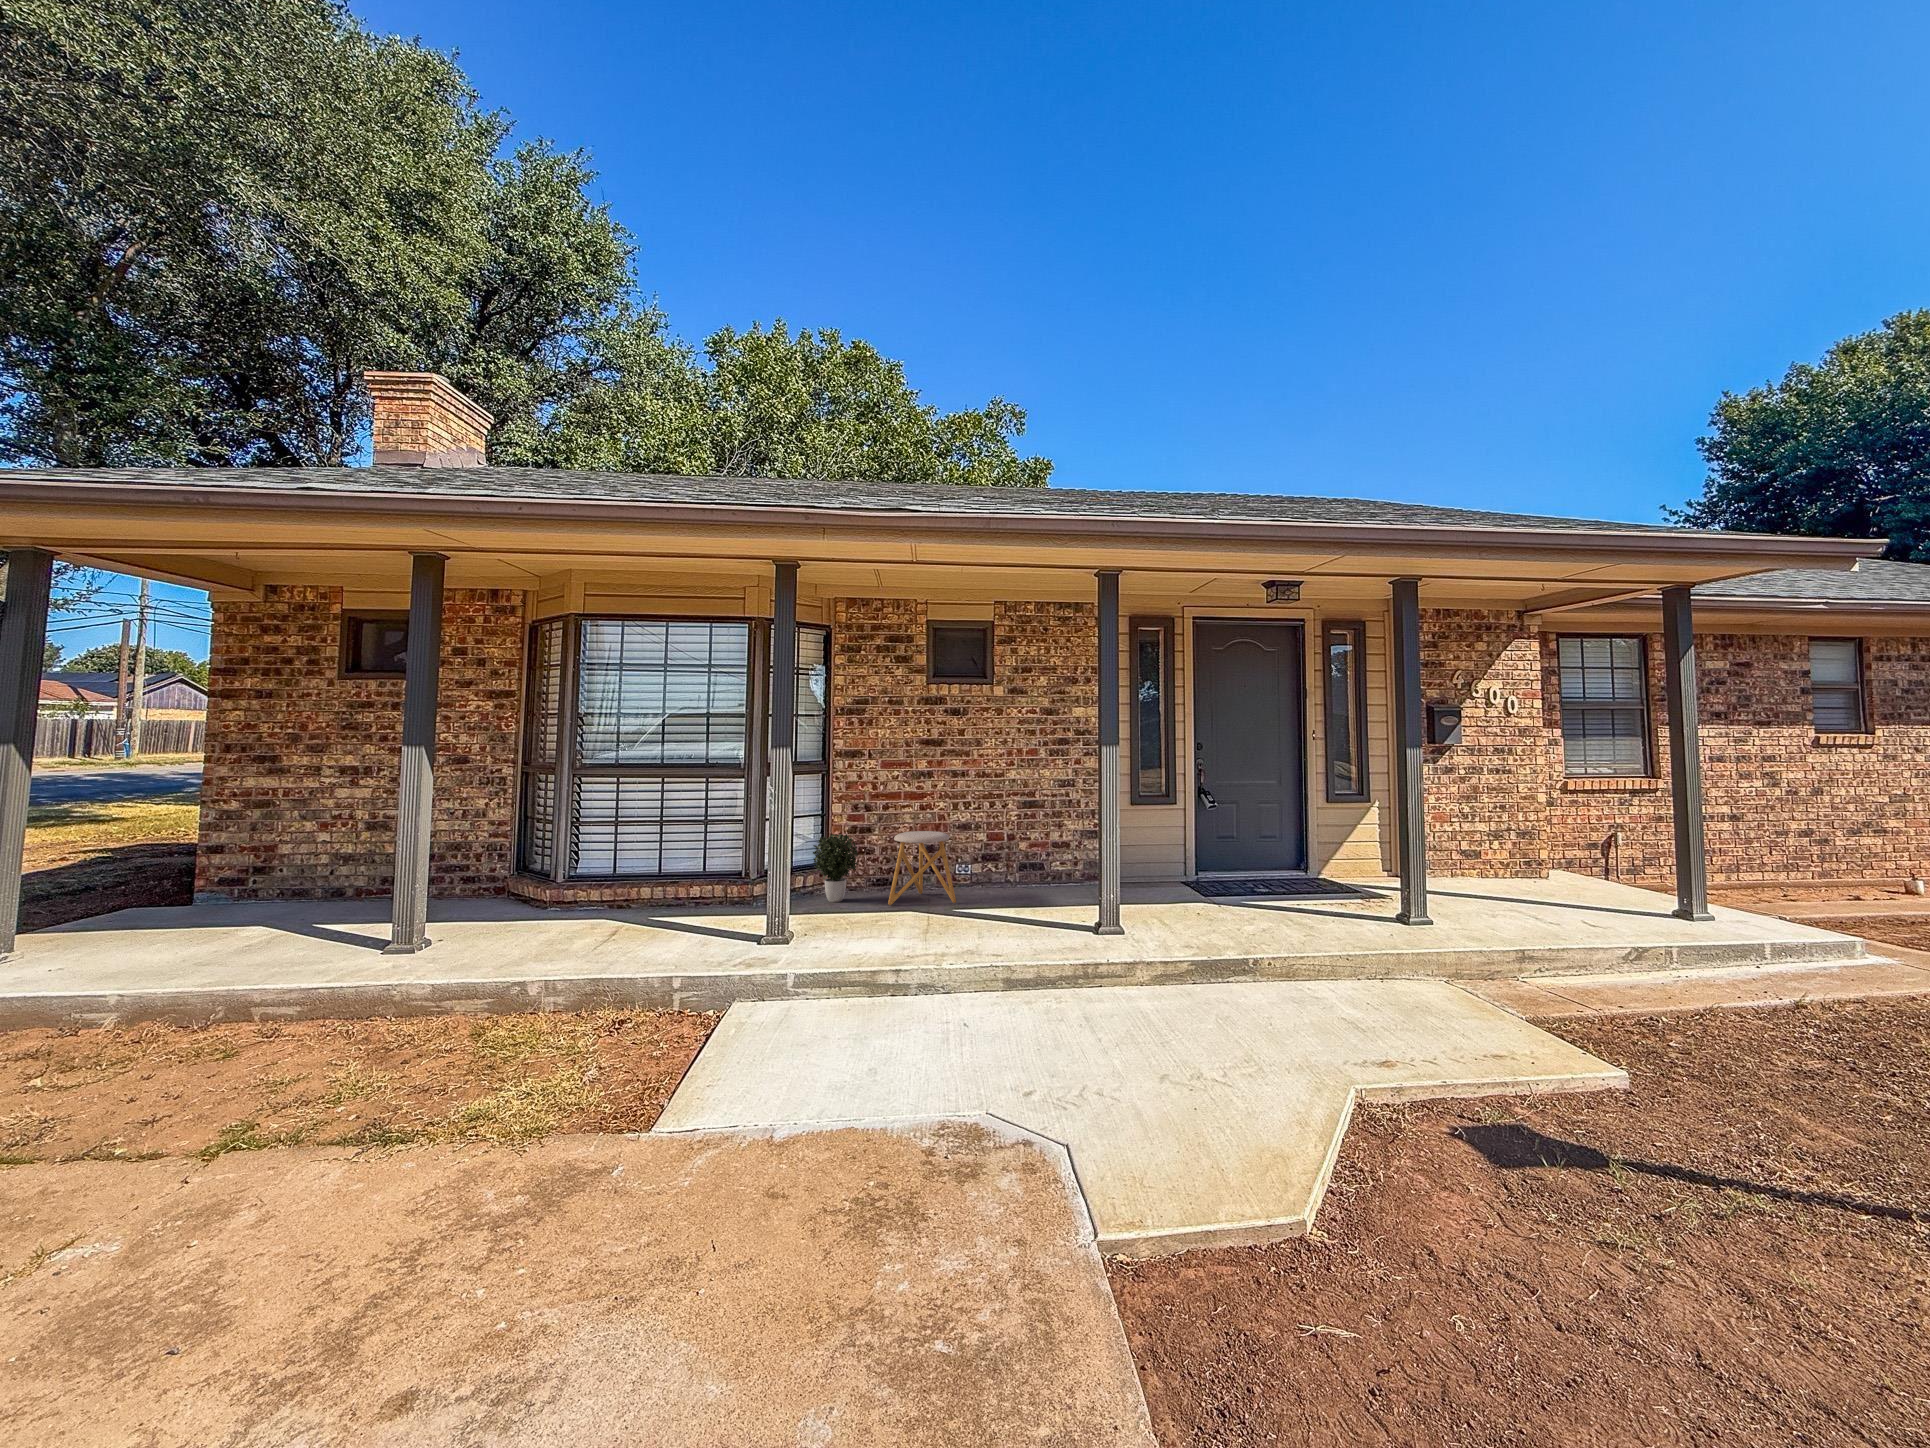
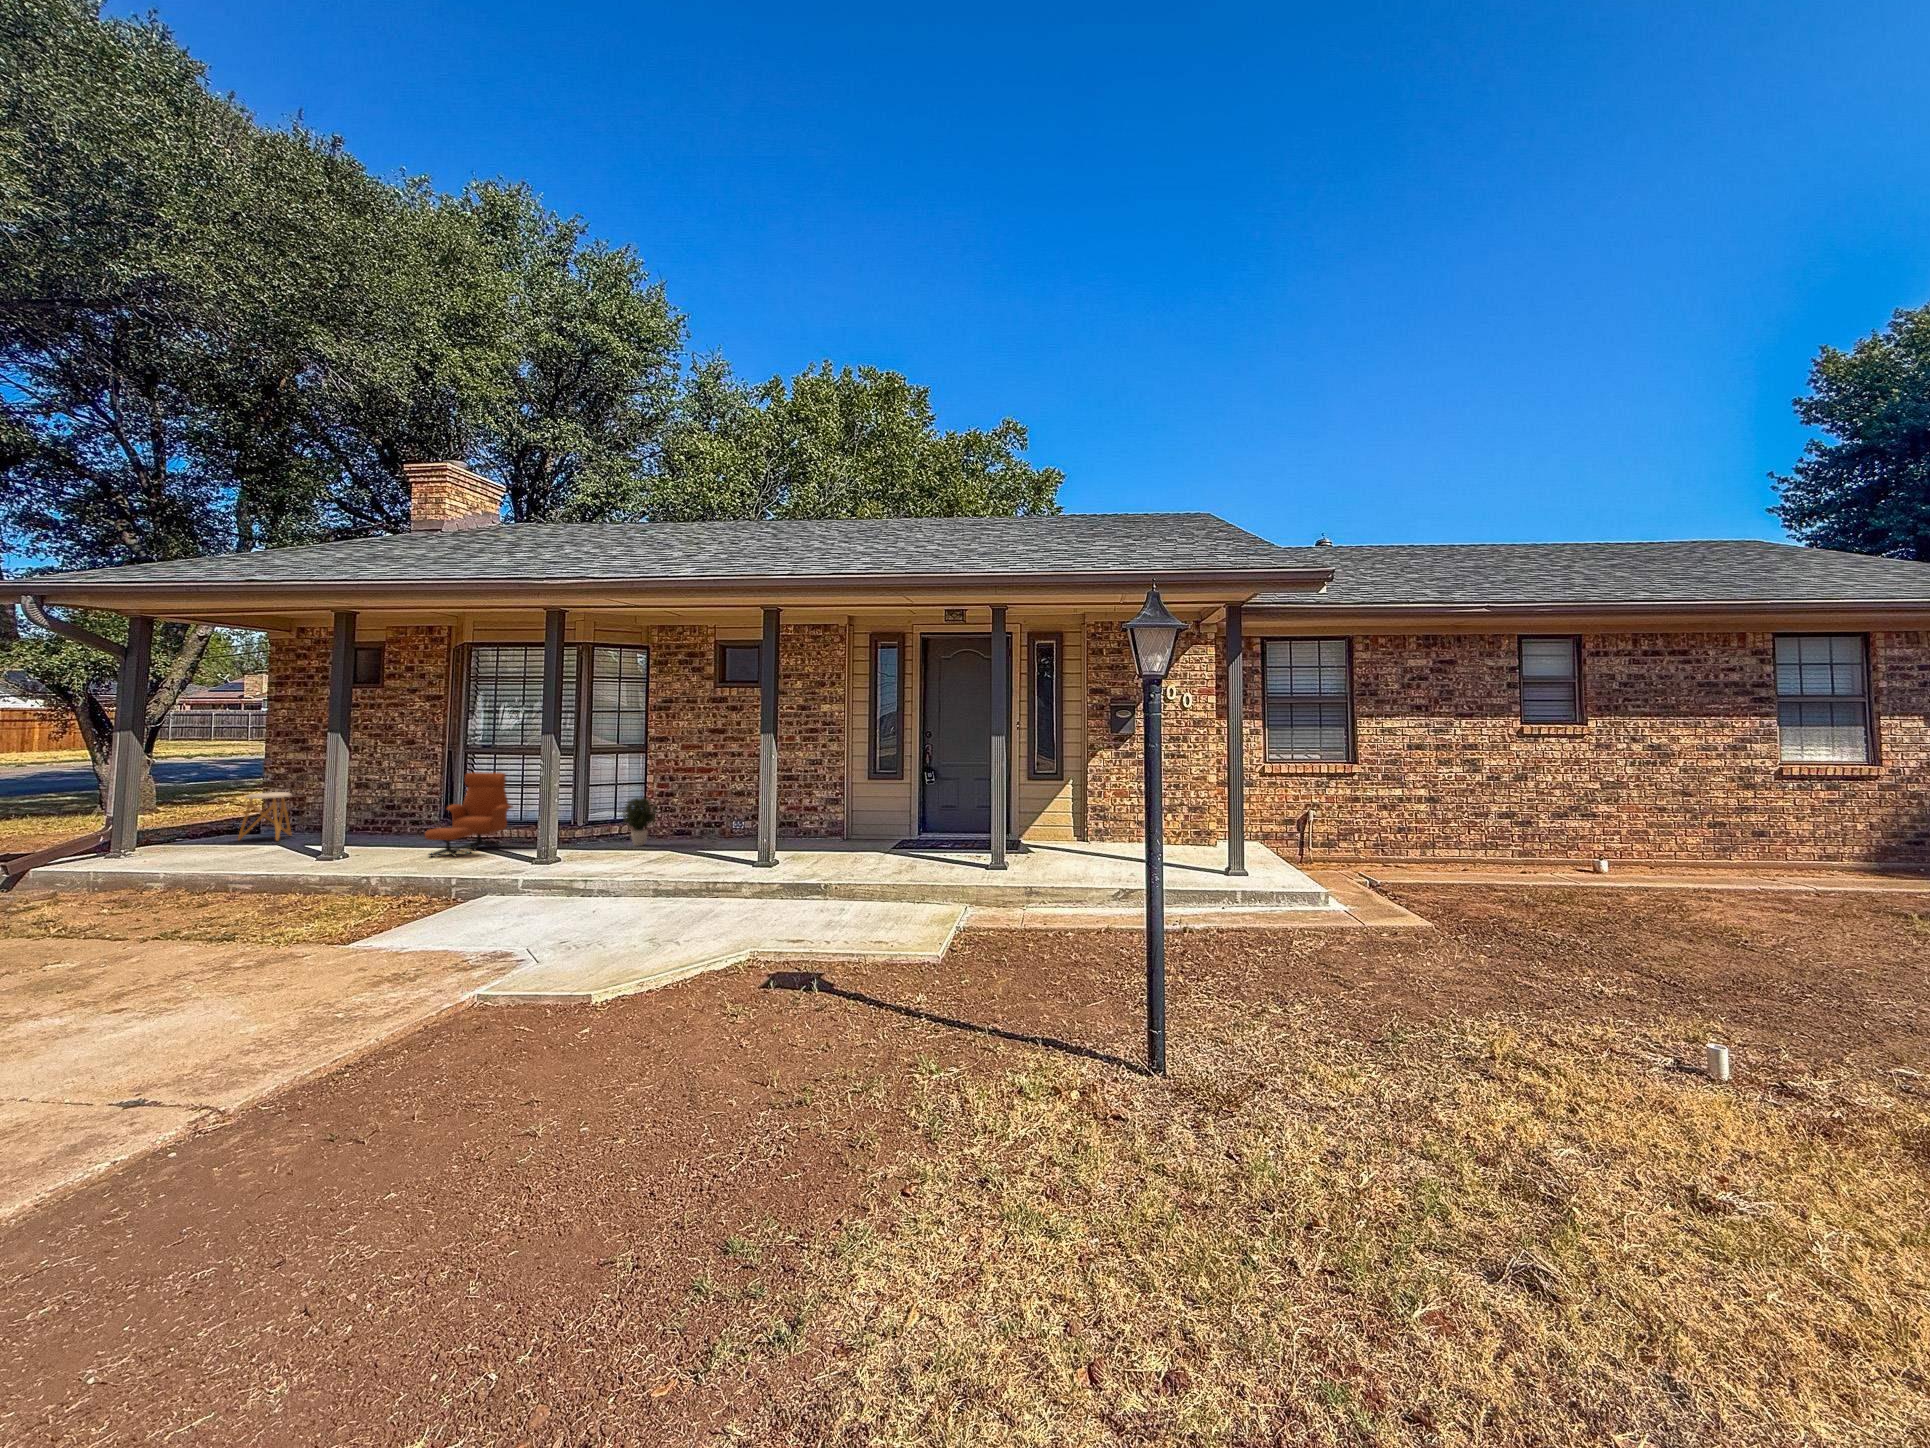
lounge chair: none [540,803,654,939] -> present [425,772,512,857]
stool: present [888,831,956,905] -> present [238,792,291,841]

